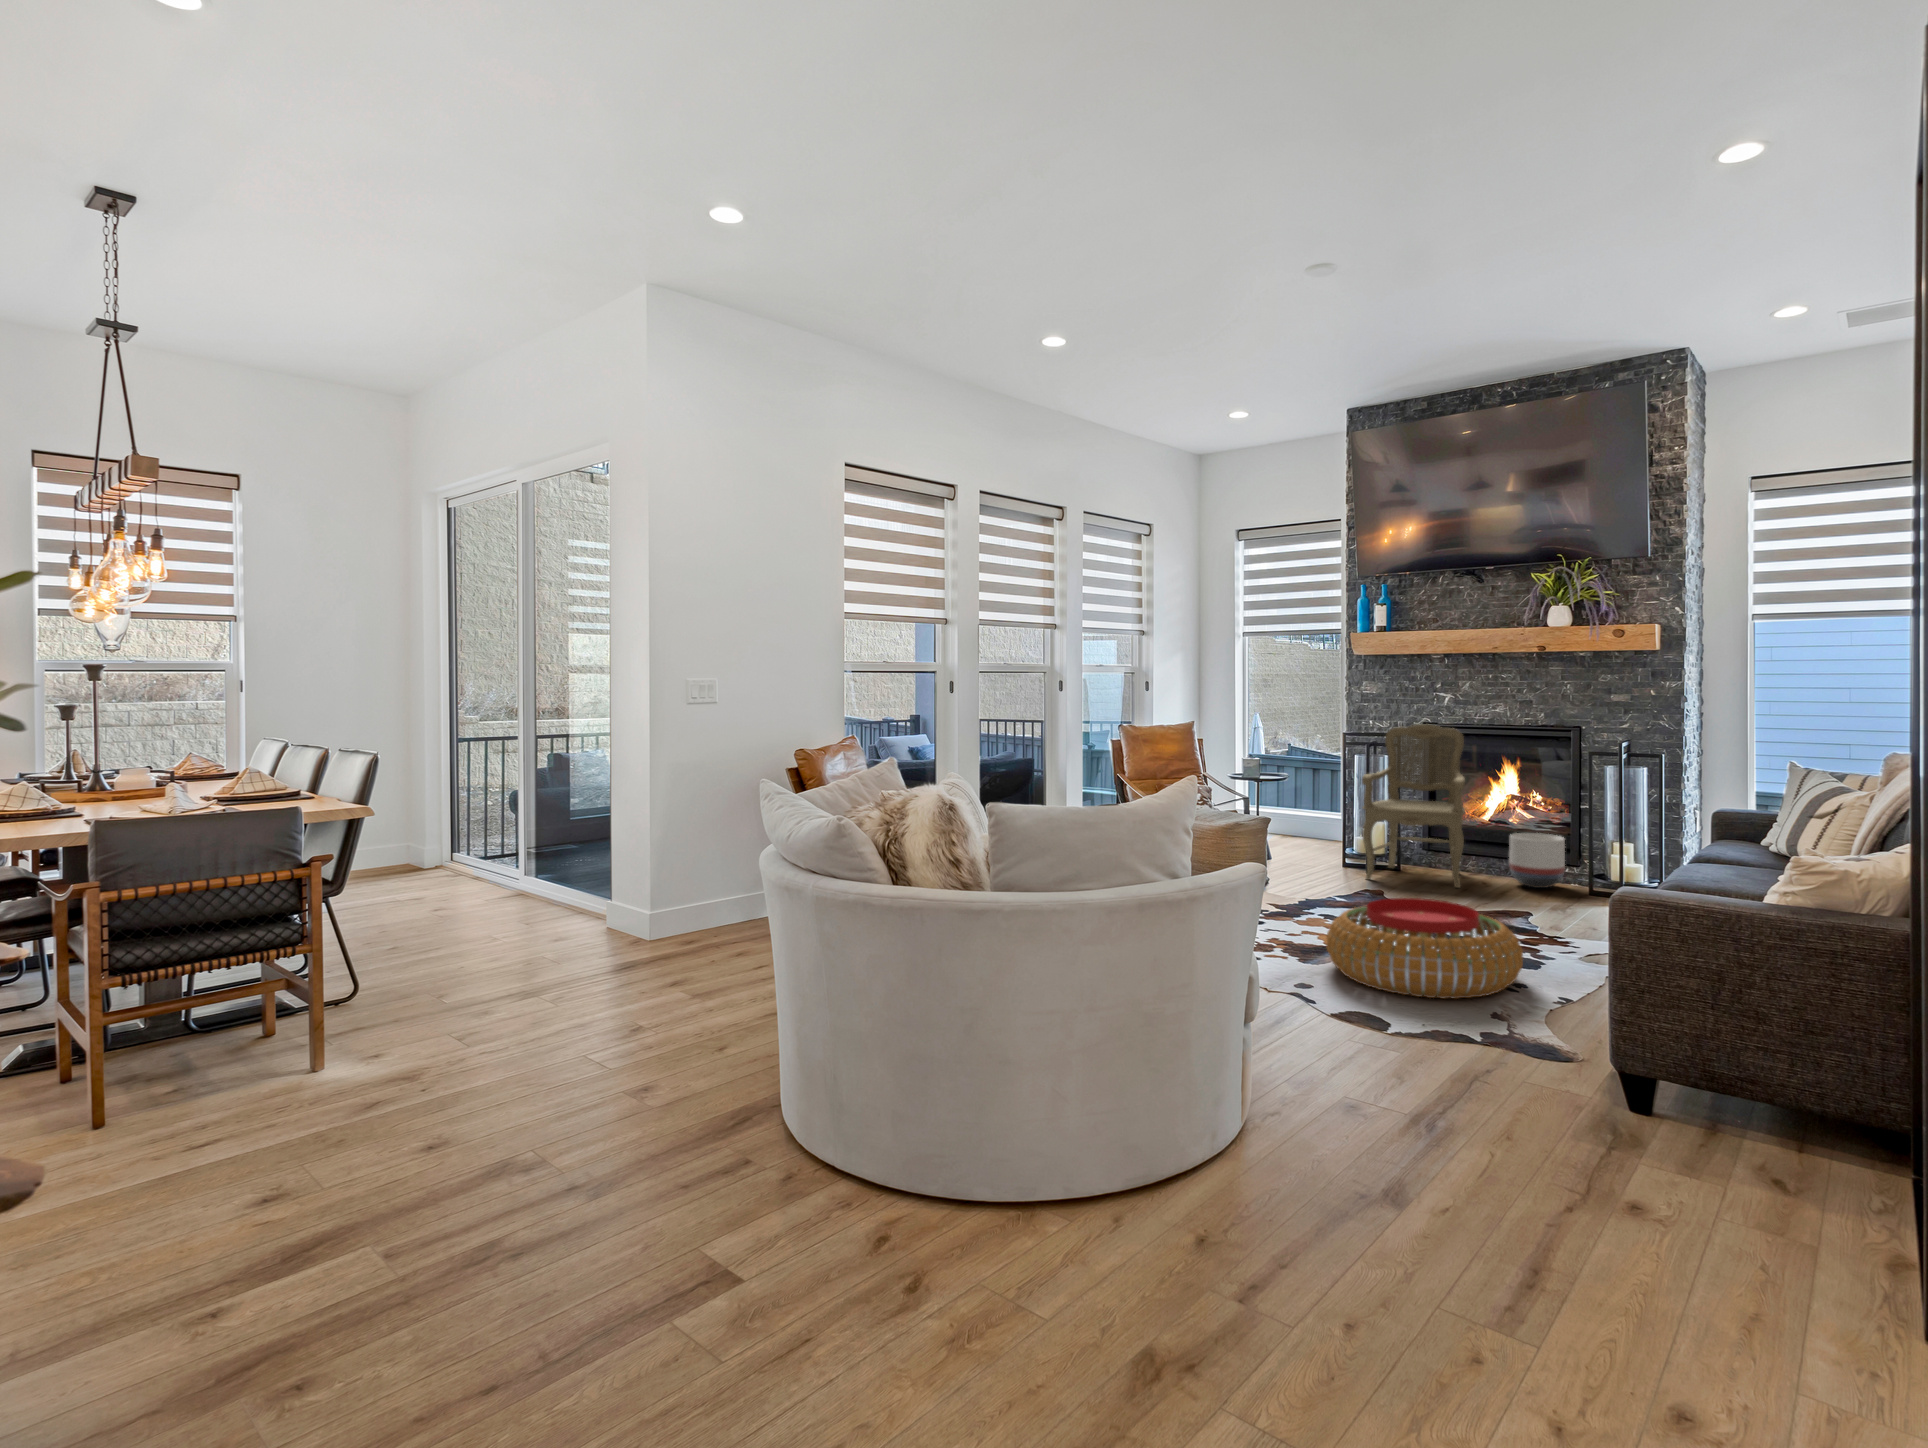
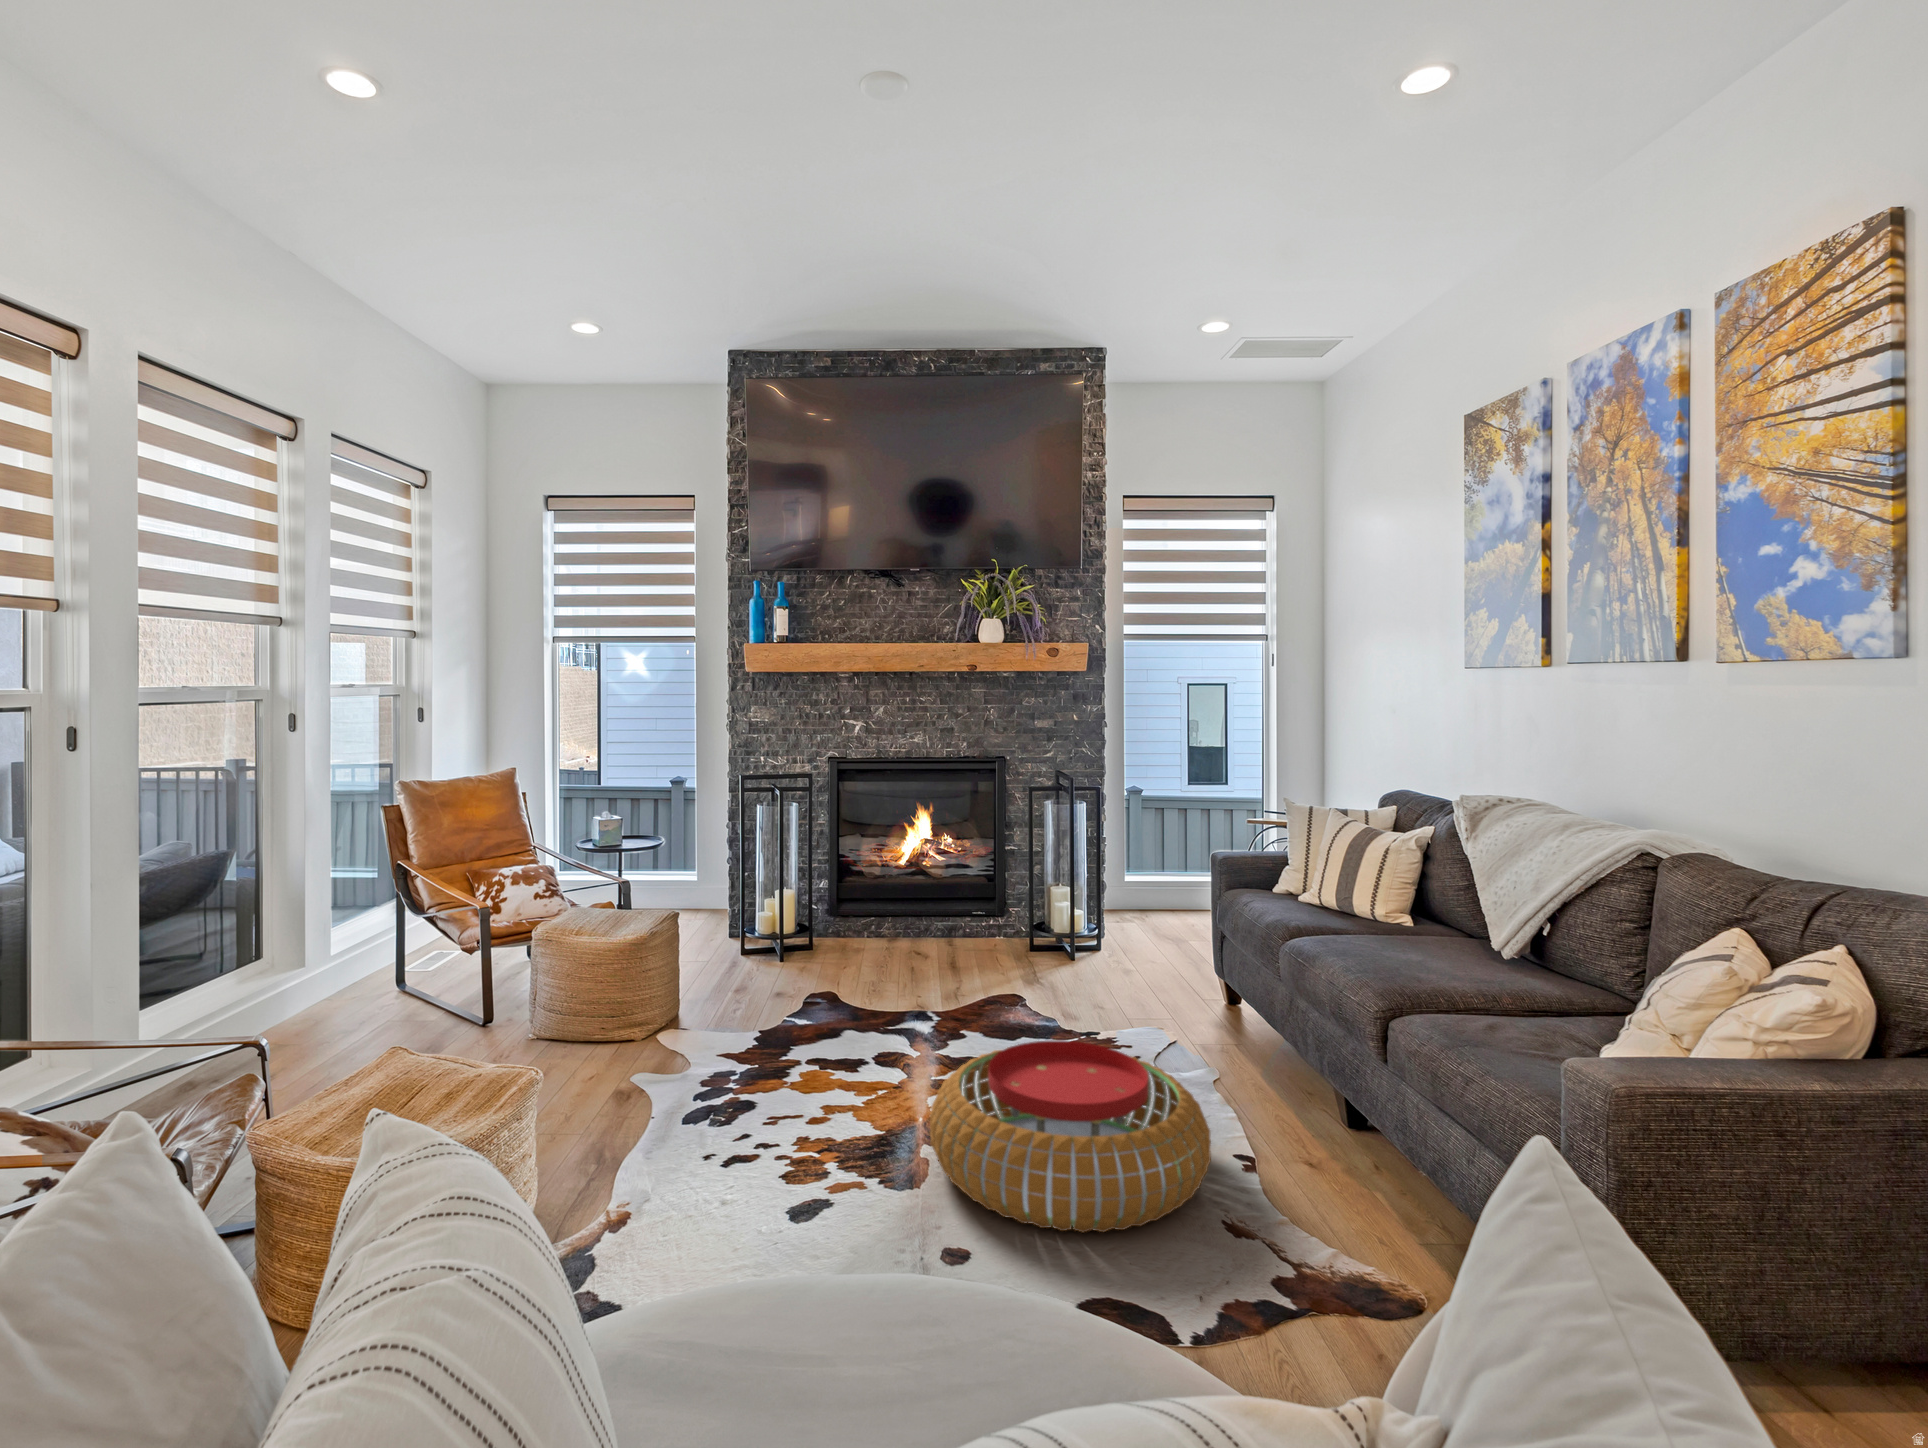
armchair: present [1362,724,1465,888] -> none [785,759,909,972]
planter: present [1509,833,1565,888] -> none [942,882,1000,948]

